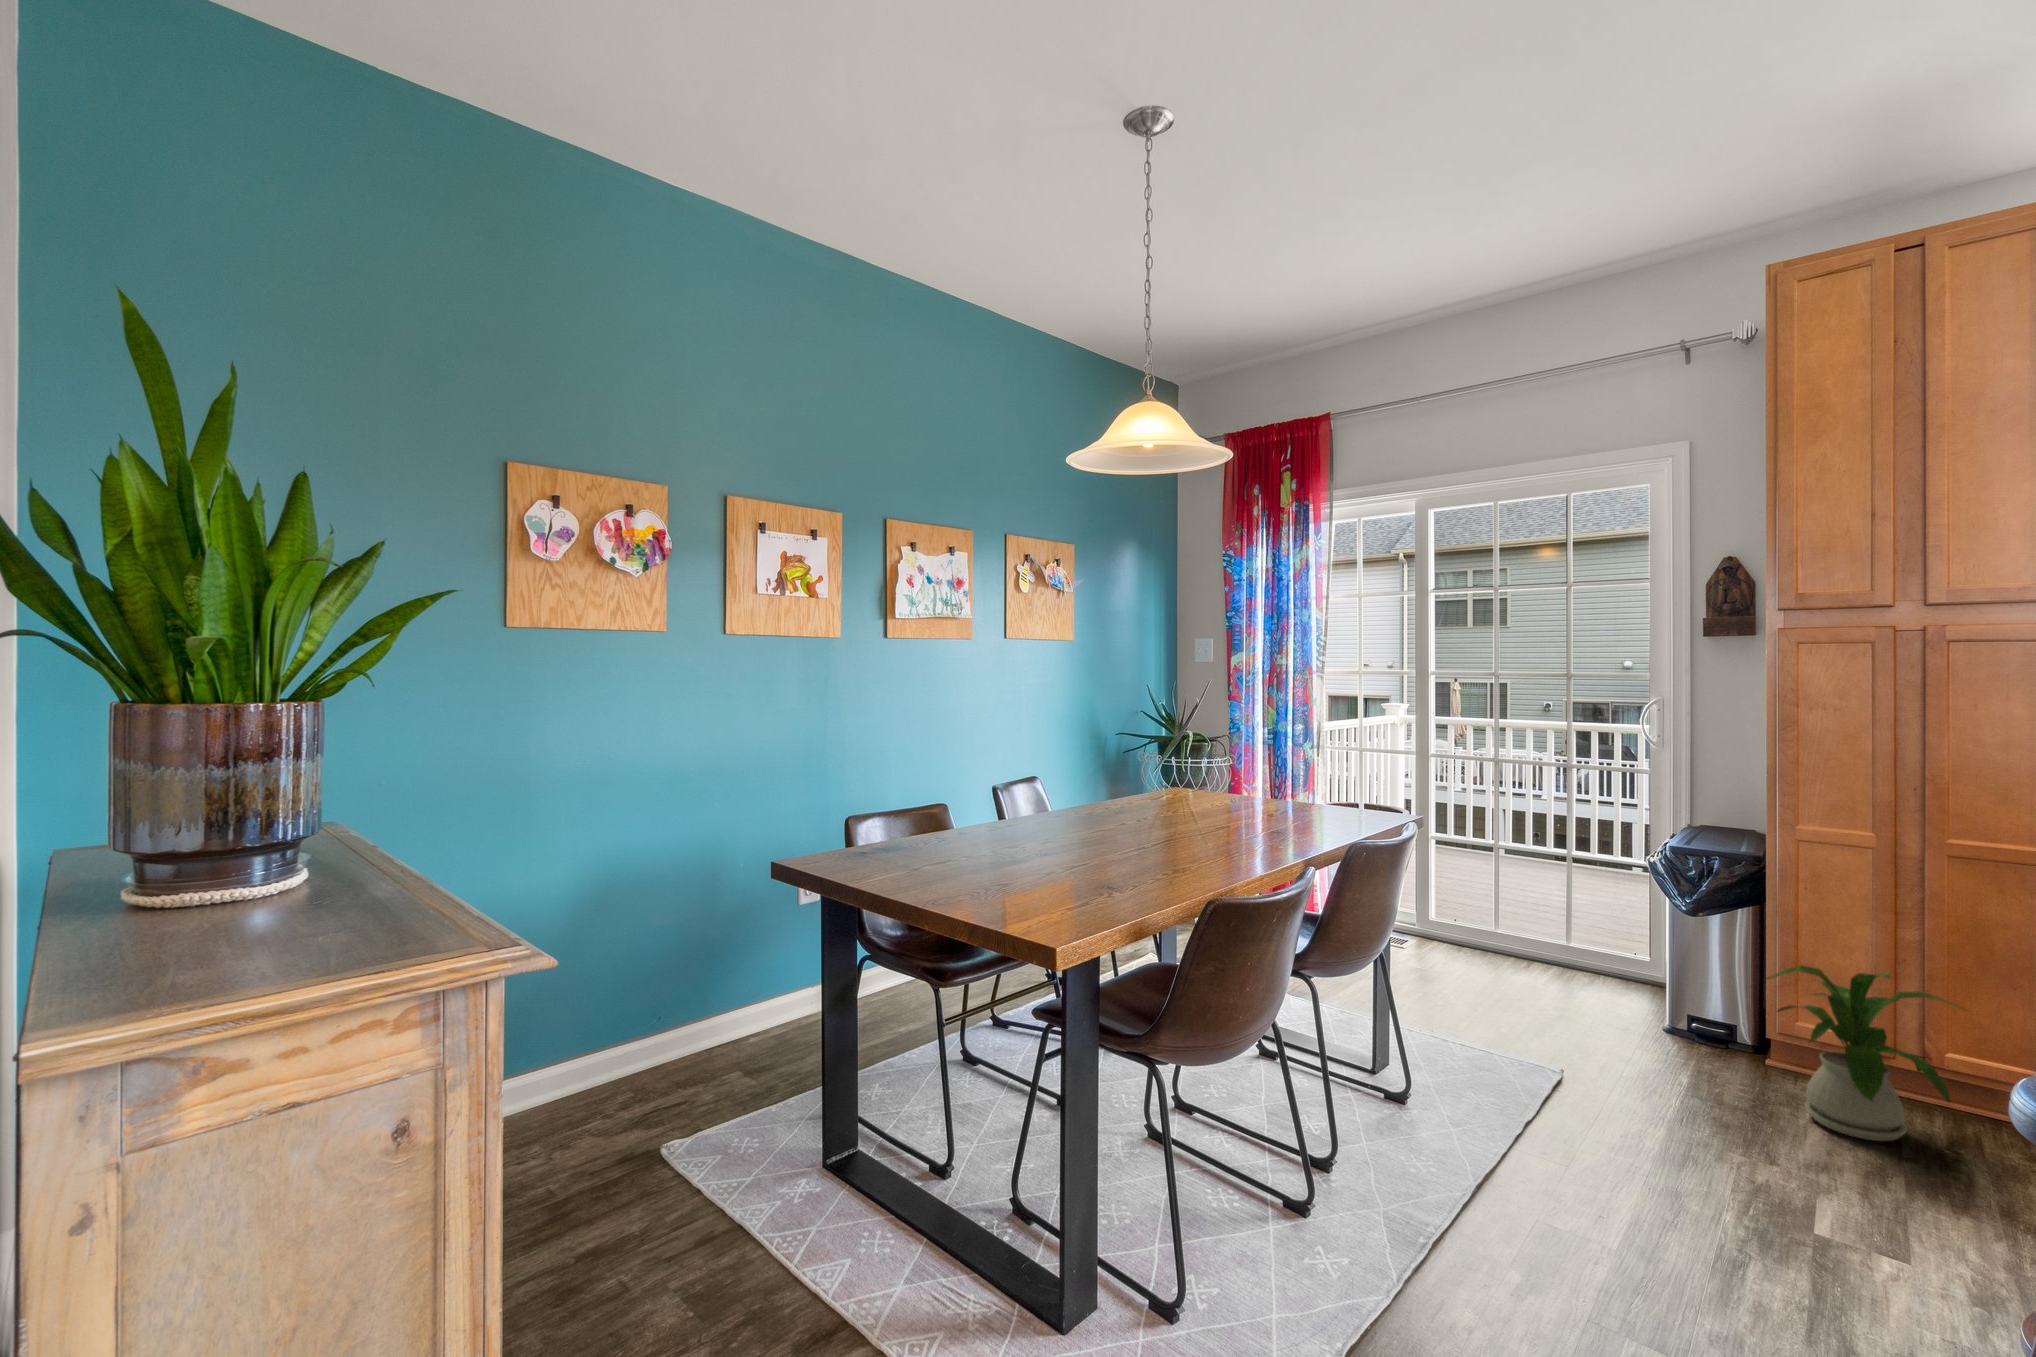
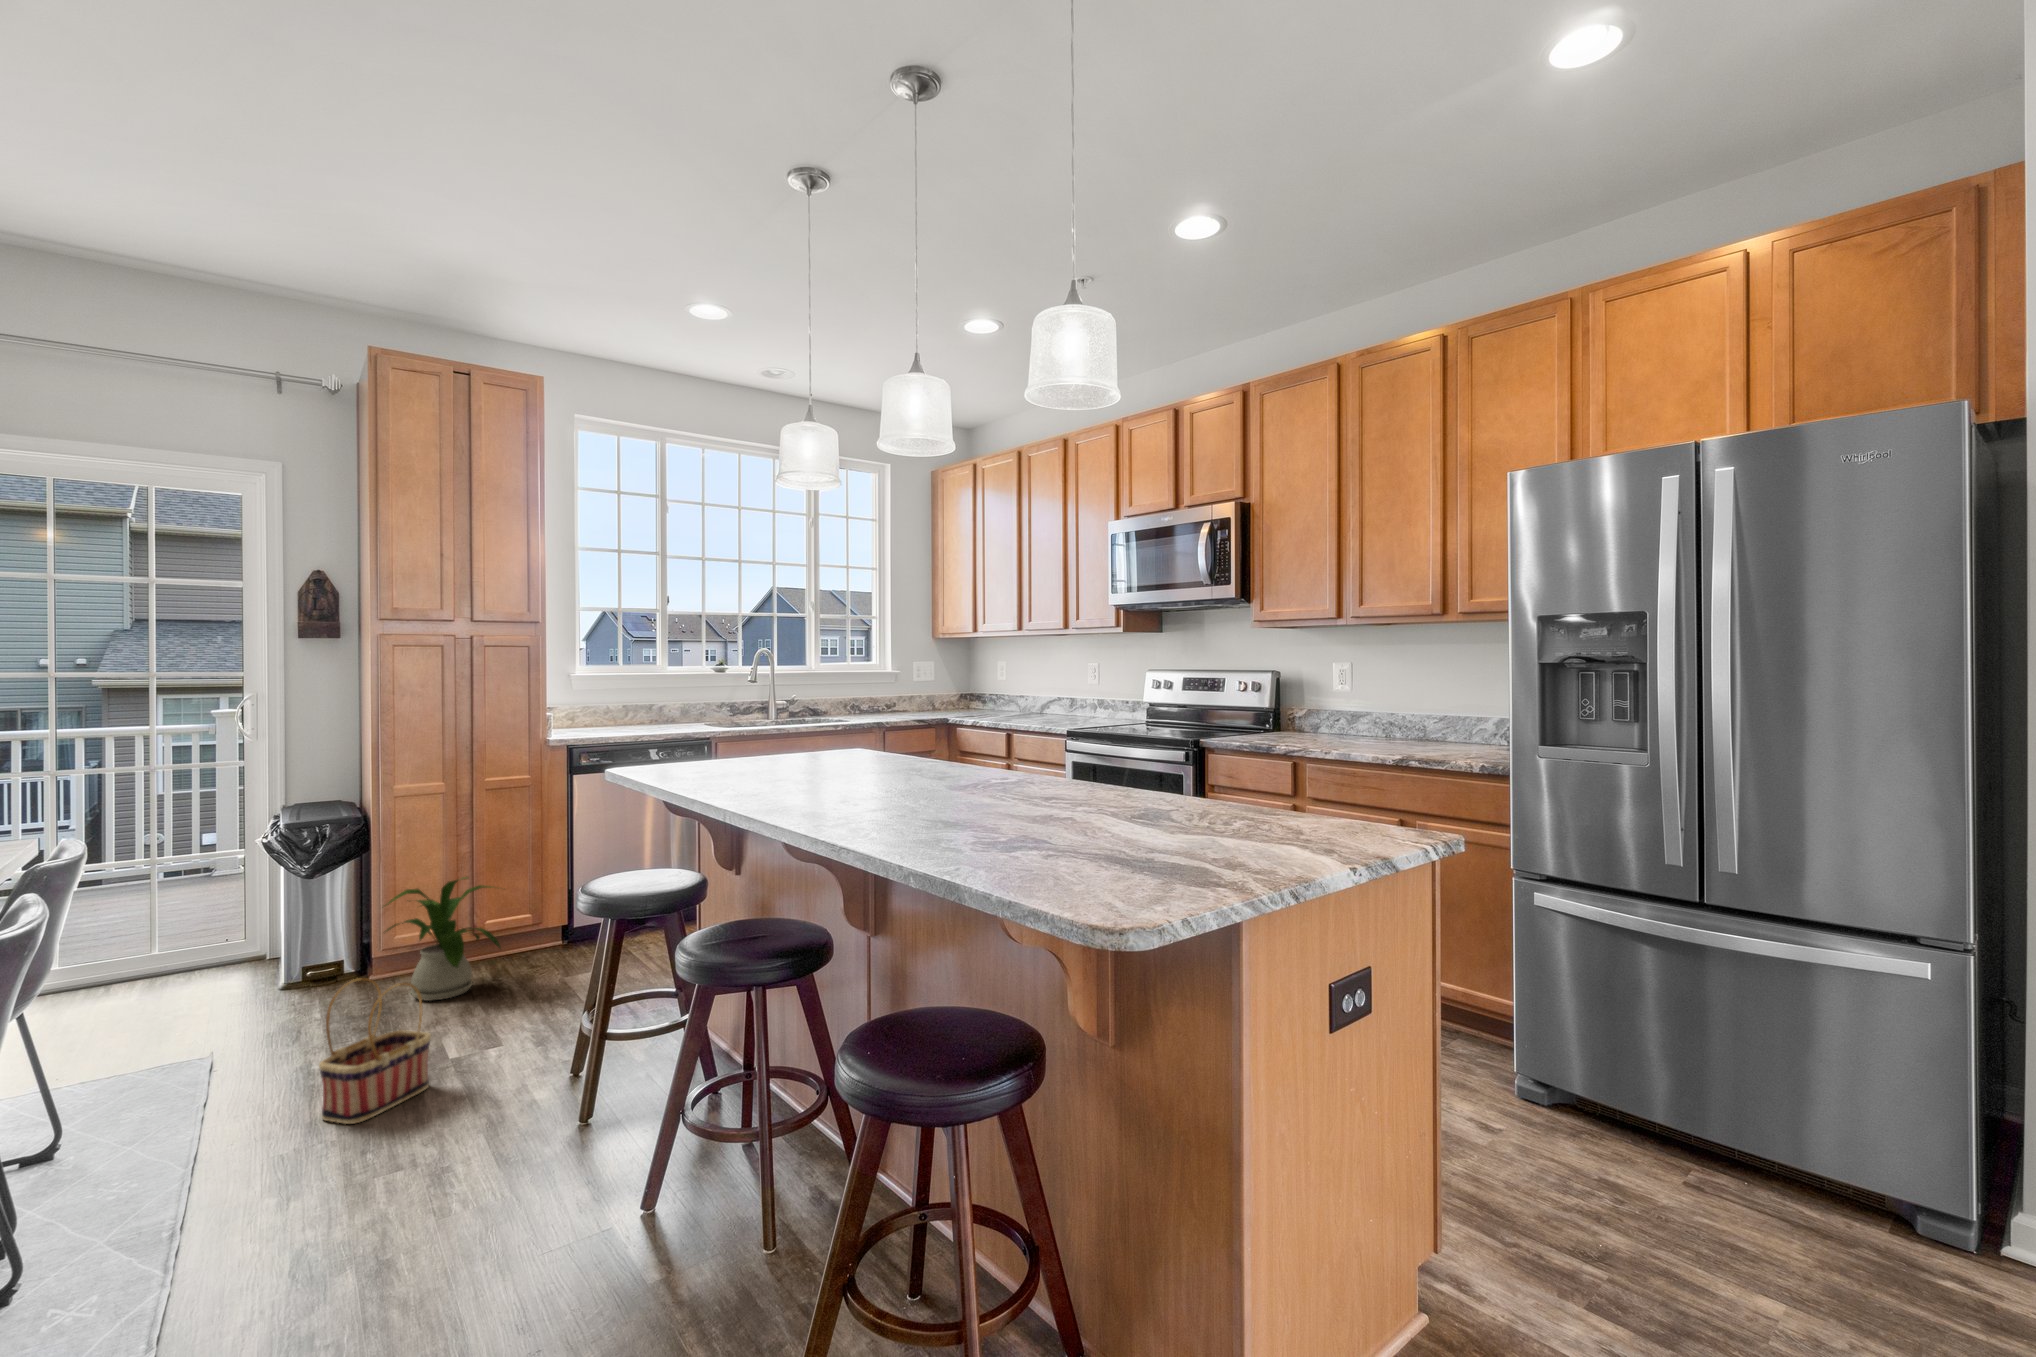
basket: none [1607,1066,1766,1263] -> present [319,978,431,1124]

